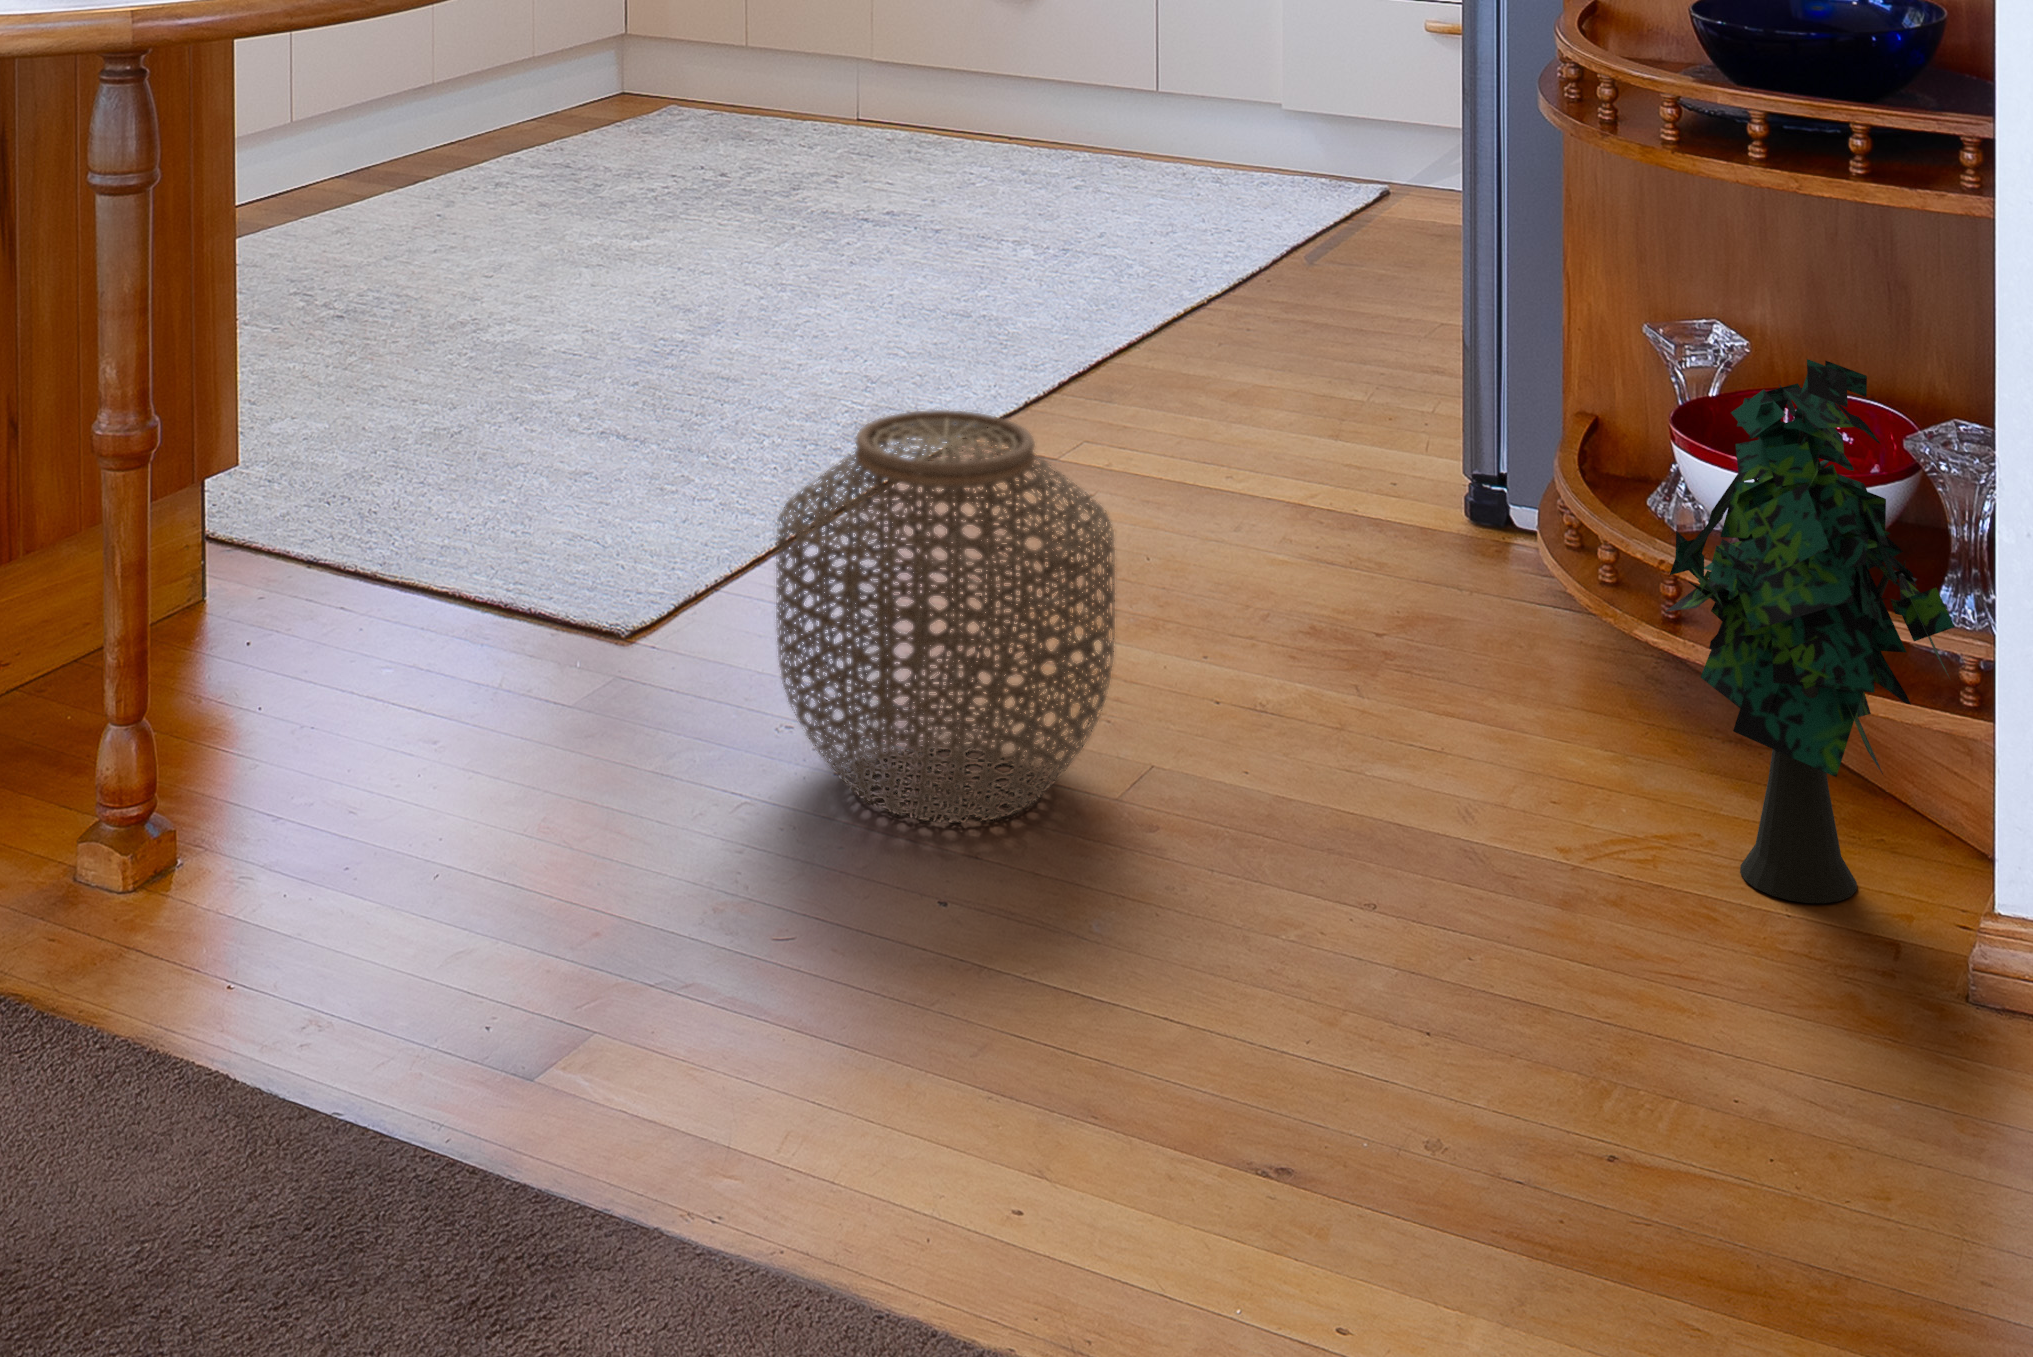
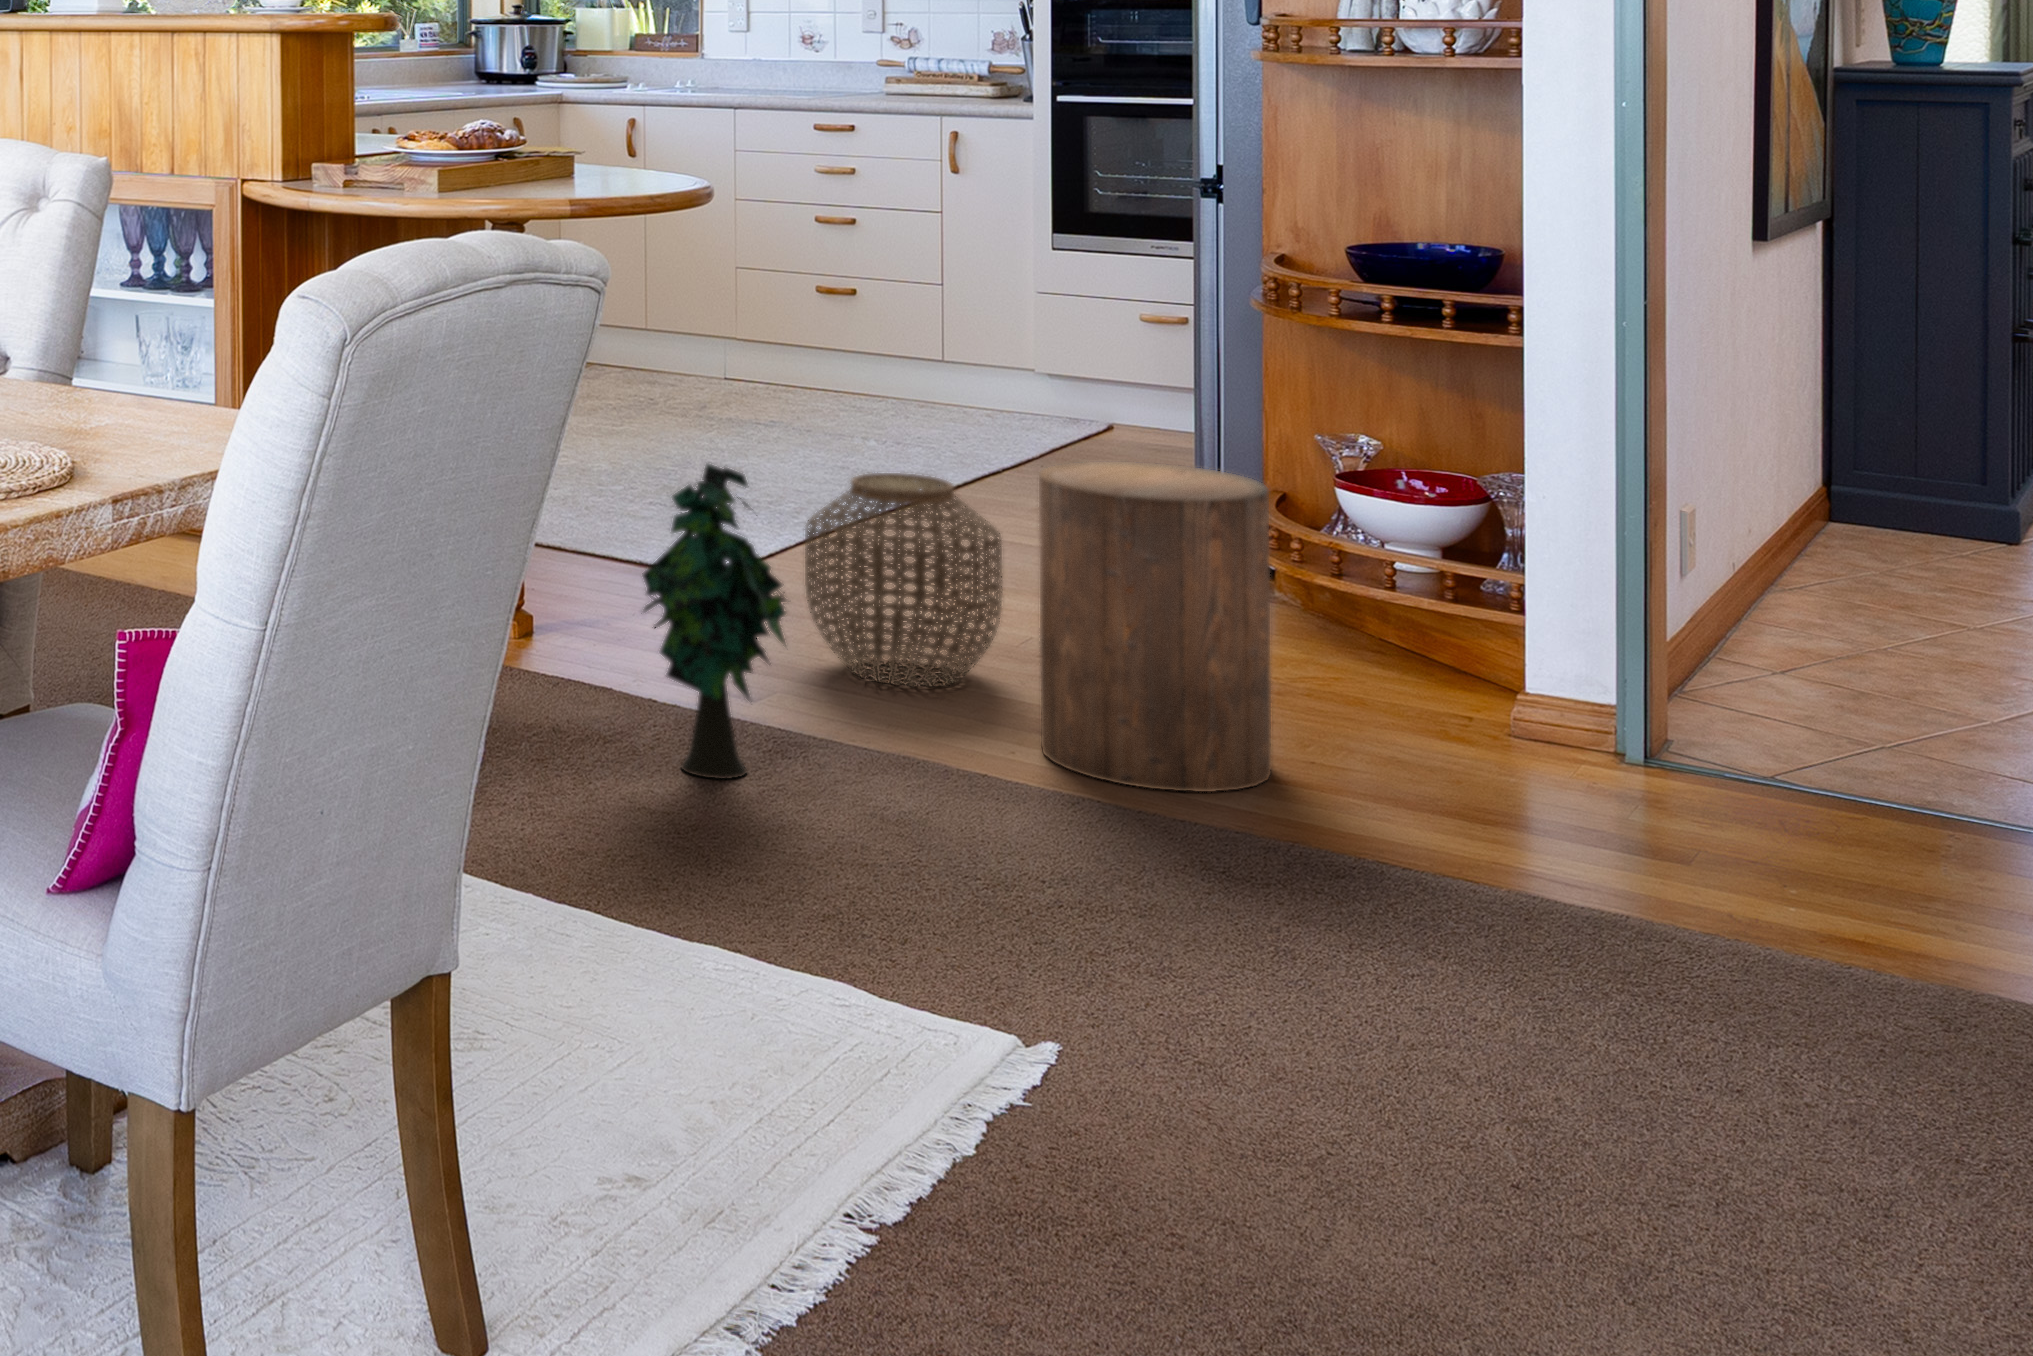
decorative plant: present [1666,359,1955,903] -> present [642,464,786,779]
stool: none [1150,431,1559,1137] -> present [1039,462,1271,792]

